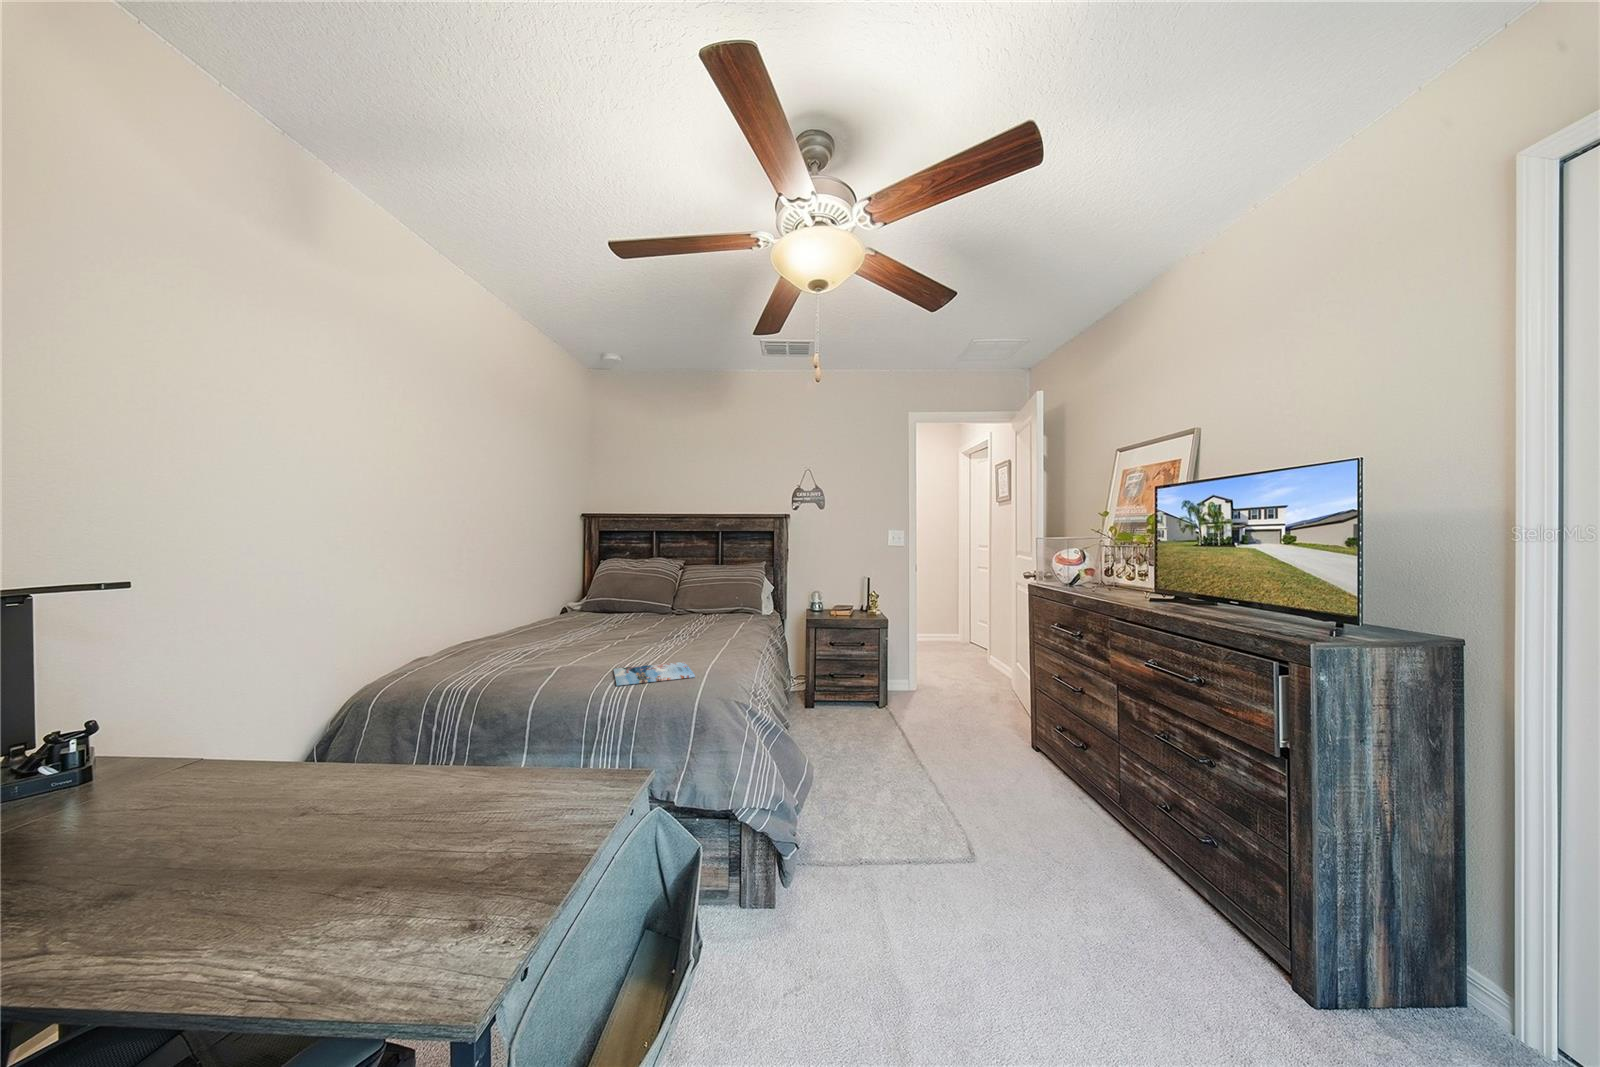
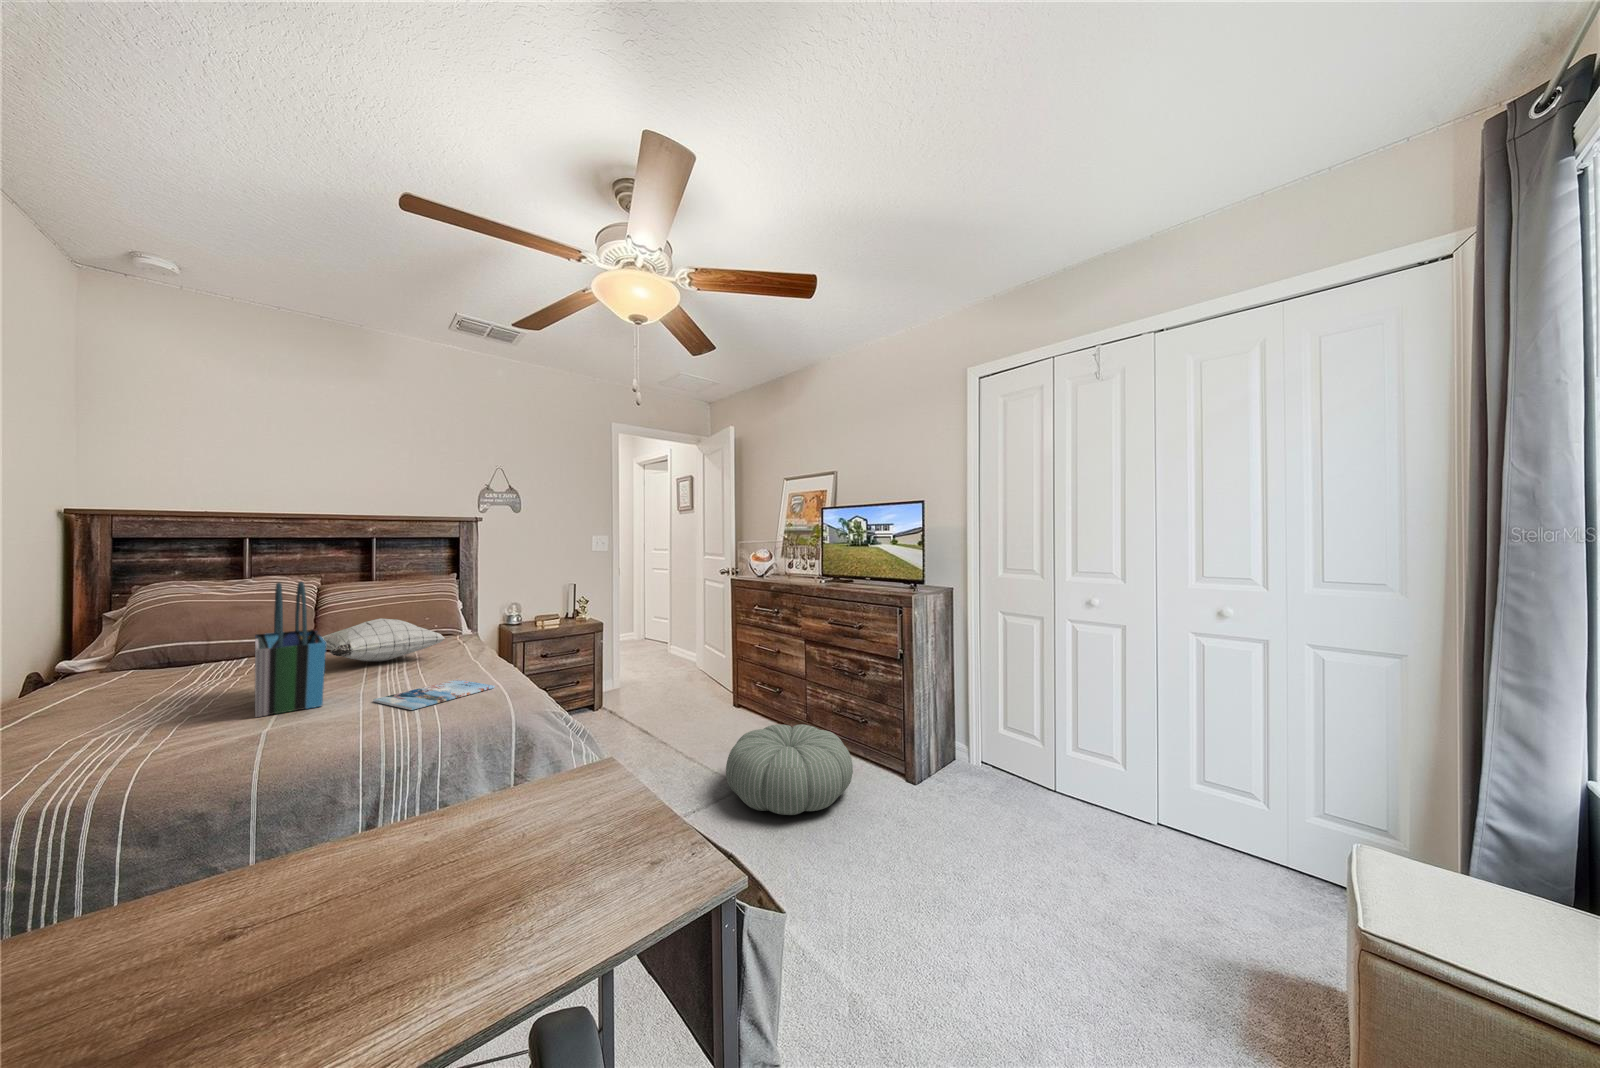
tote bag: none [539,567,610,668] -> present [255,582,326,717]
pillow: none [630,599,711,634] -> present [322,618,446,662]
pouf: none [951,794,1160,968] -> present [726,724,853,815]

